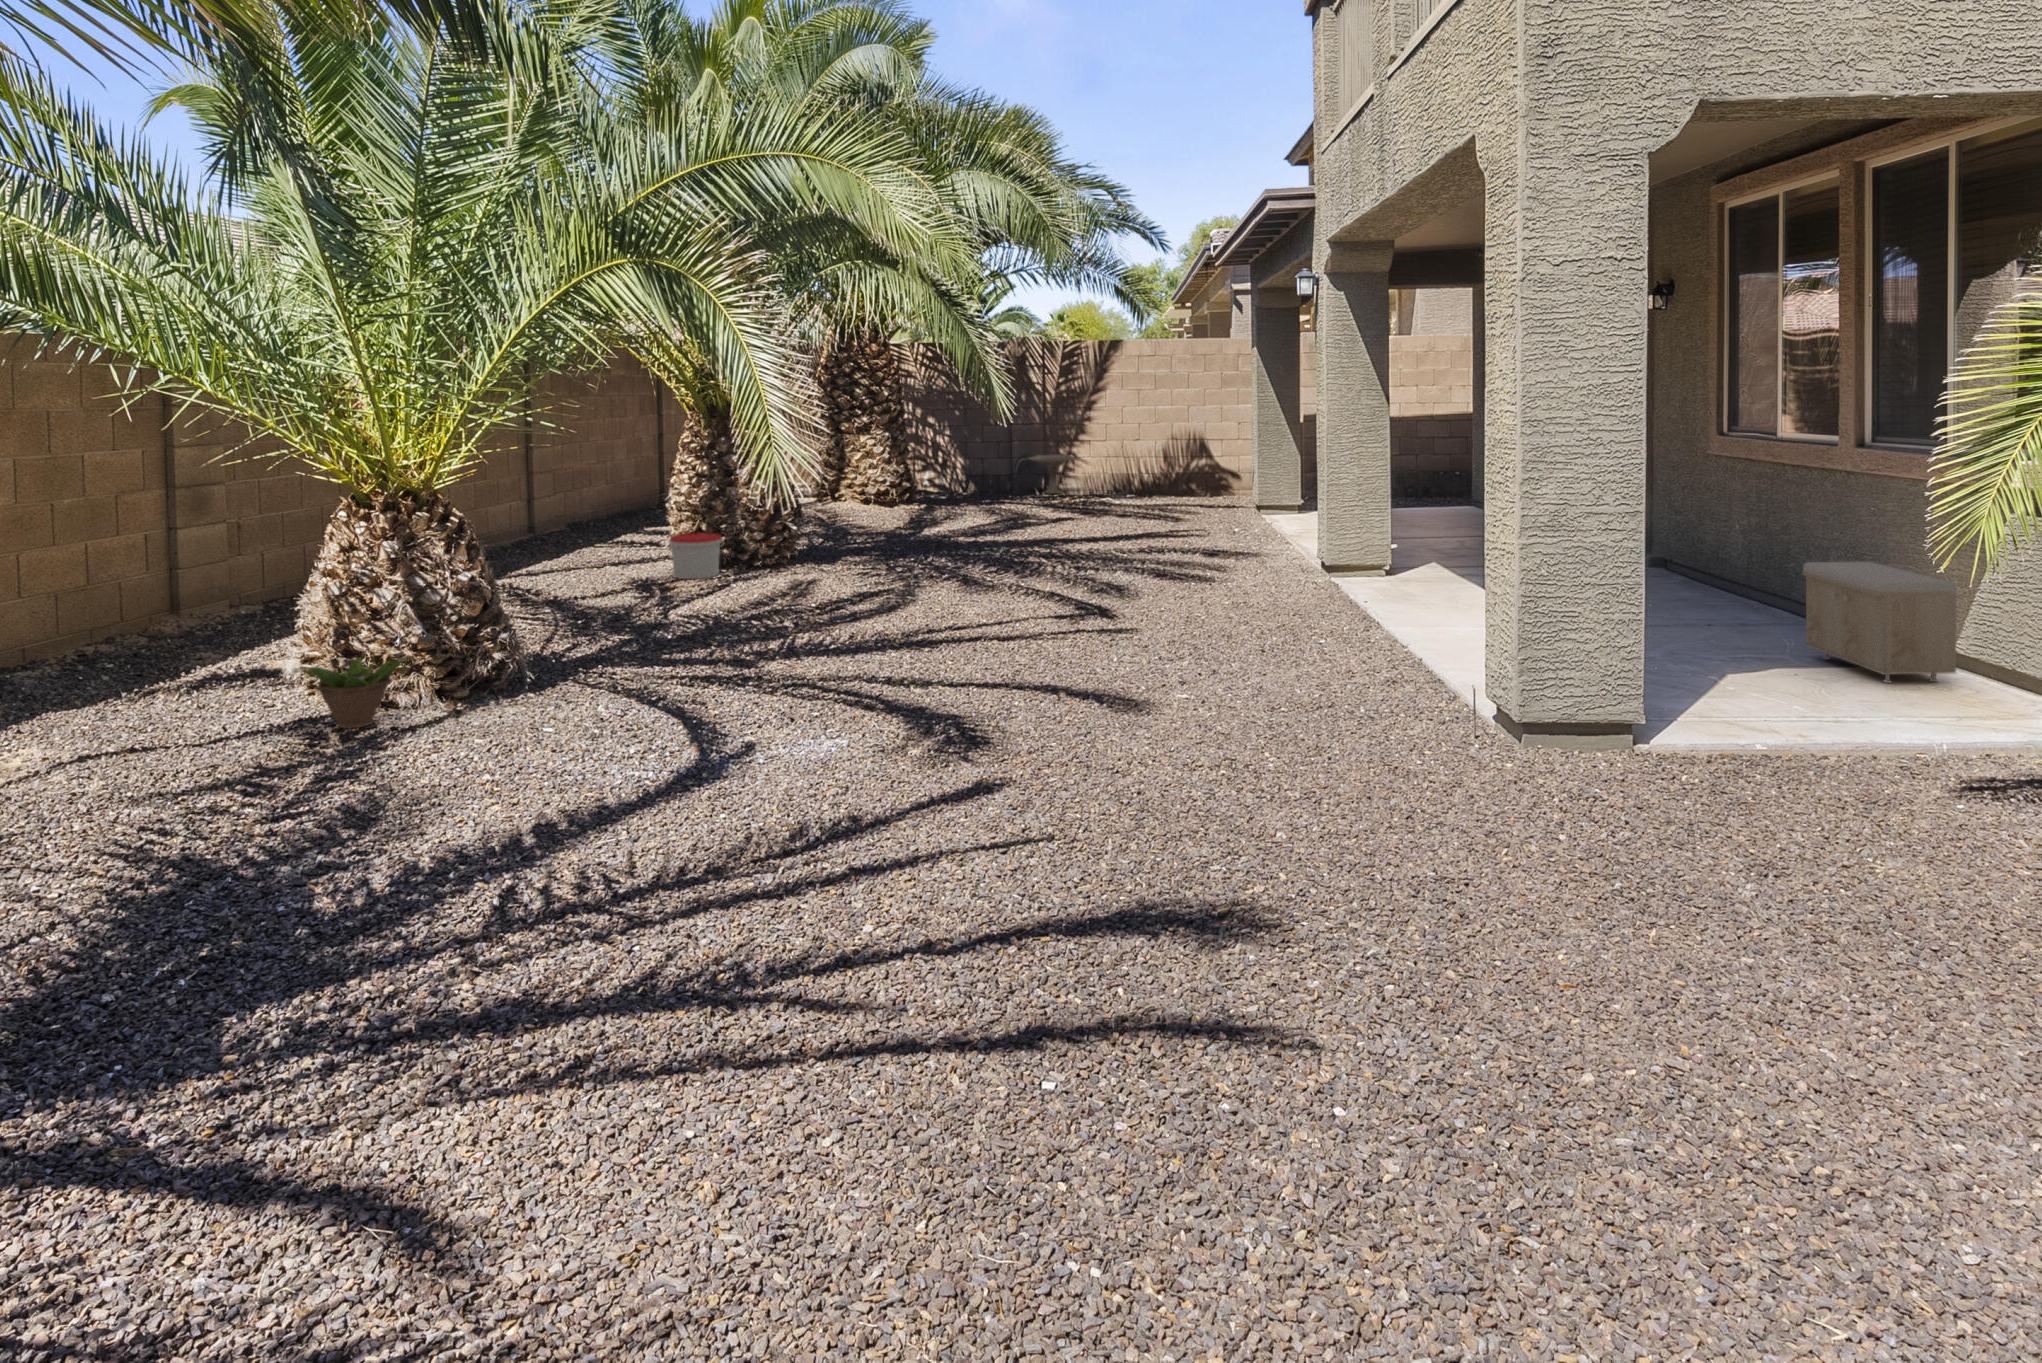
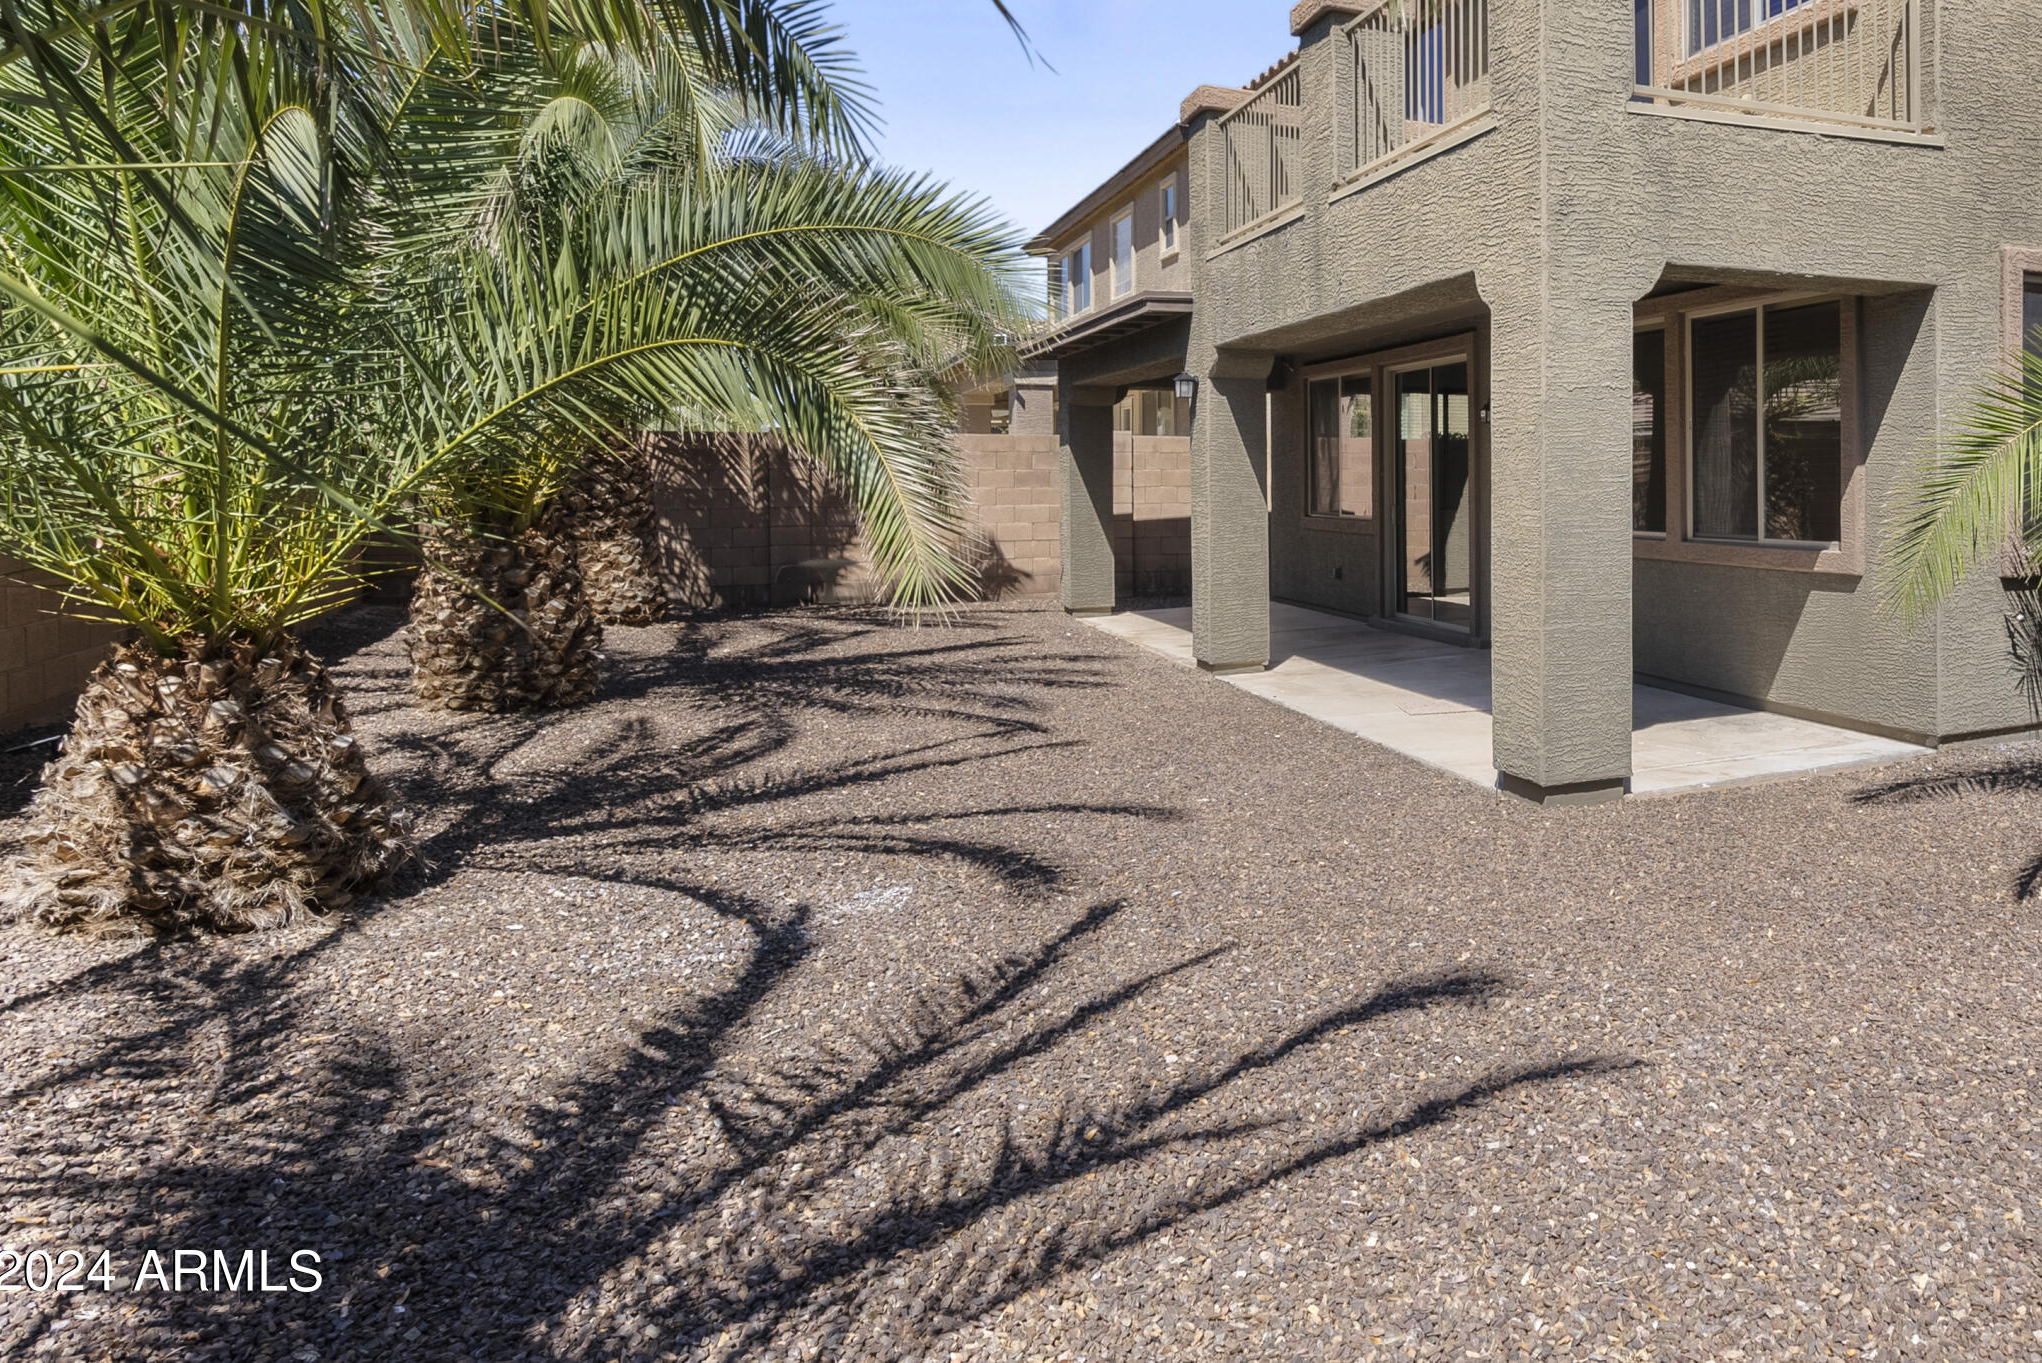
bucket: present [669,533,722,579] -> none [429,673,507,734]
storage bench: present [1802,561,1956,683] -> none [1660,626,1772,721]
decorative plant: present [296,656,415,729] -> none [100,850,302,959]

